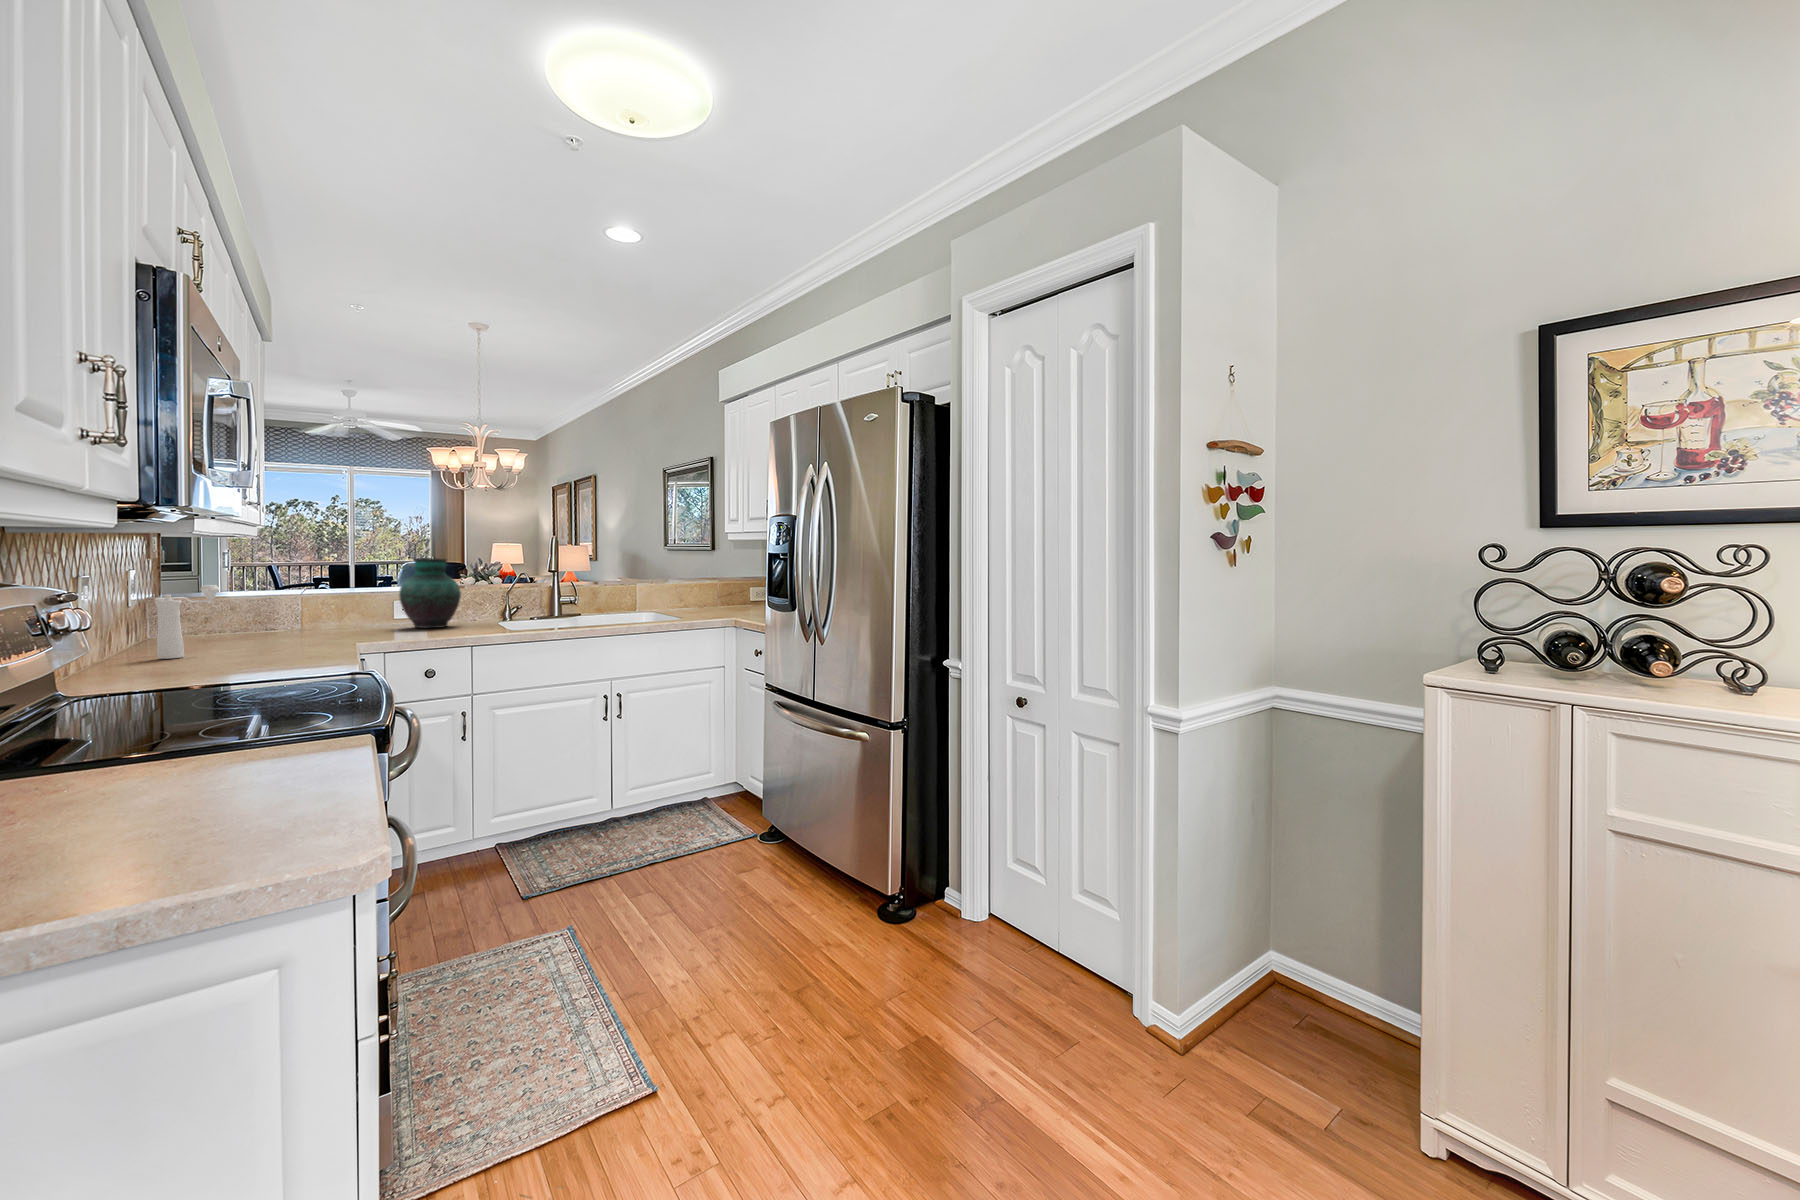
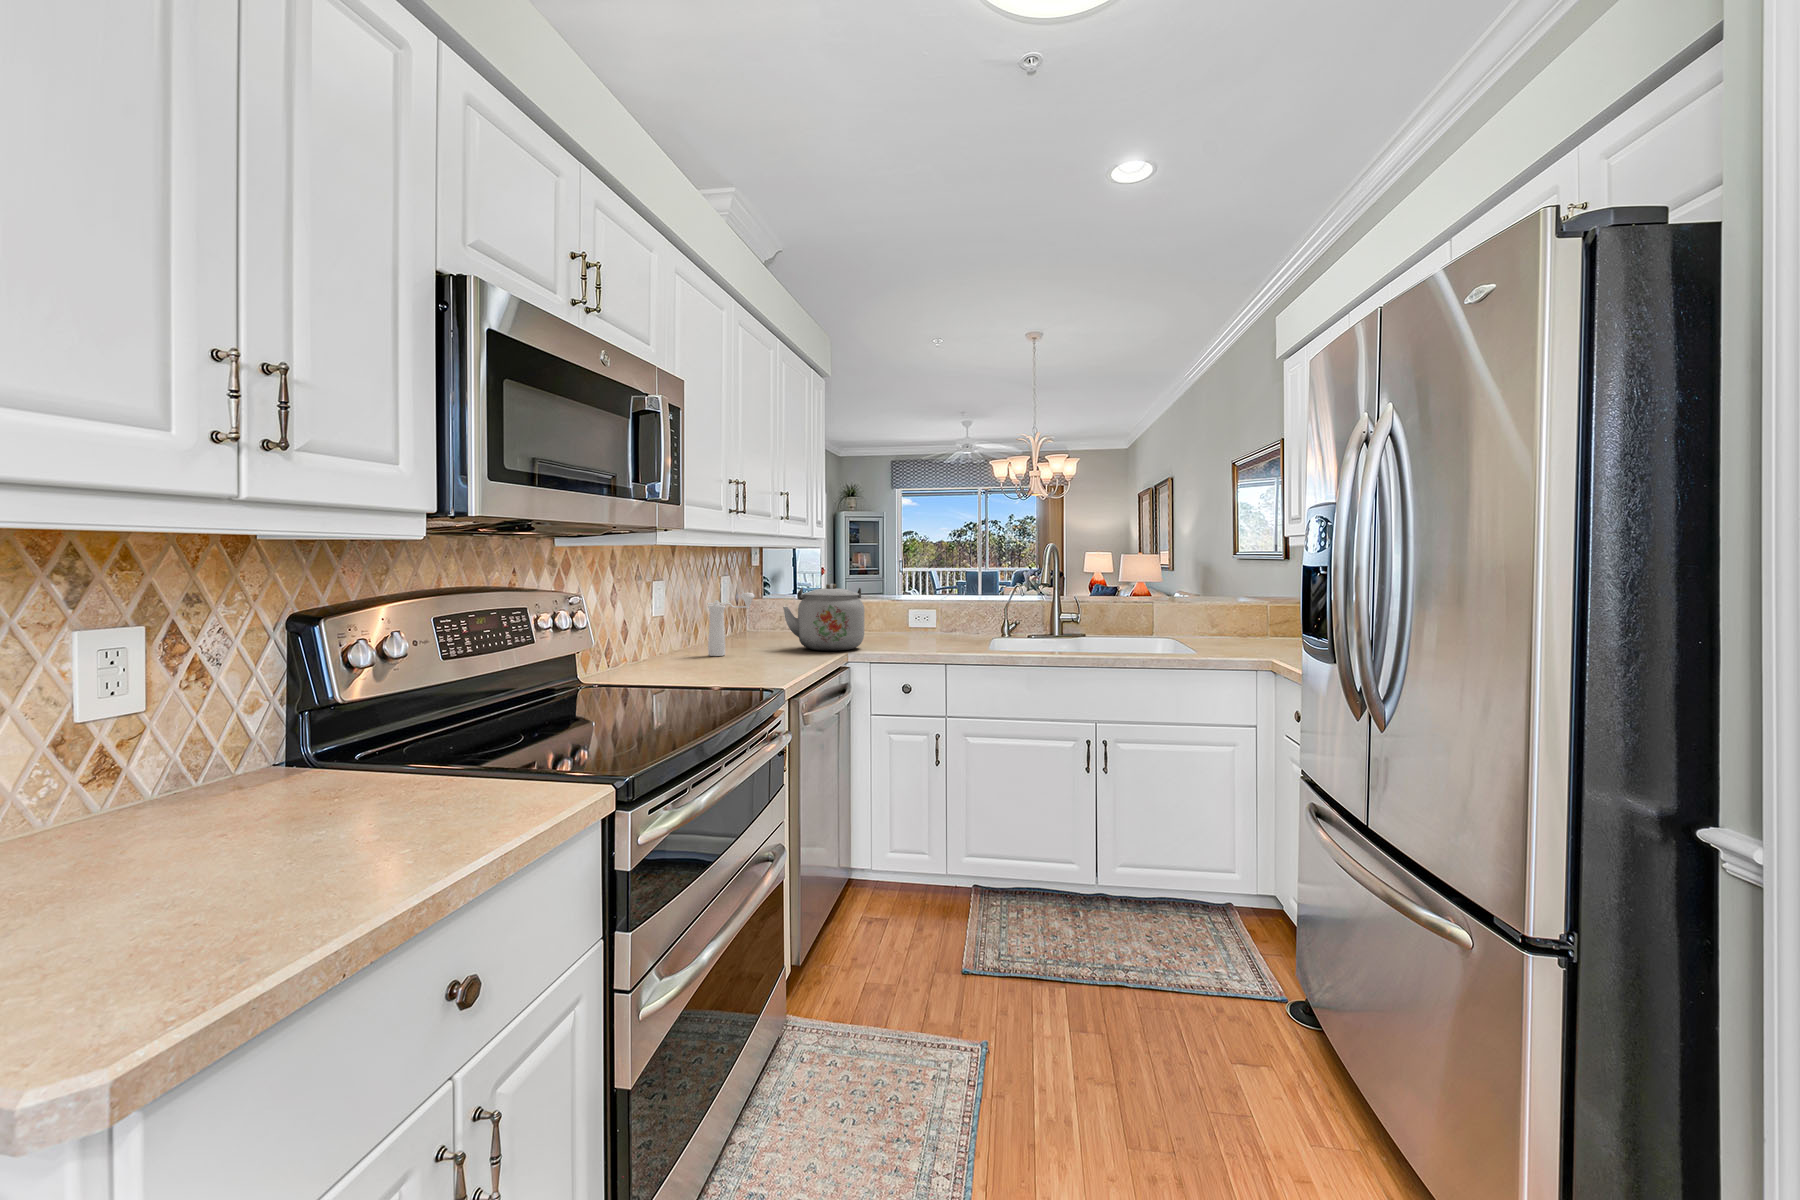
vase: present [399,558,461,628] -> none [914,569,968,642]
kettle: none [251,573,359,643] -> present [783,583,865,651]

